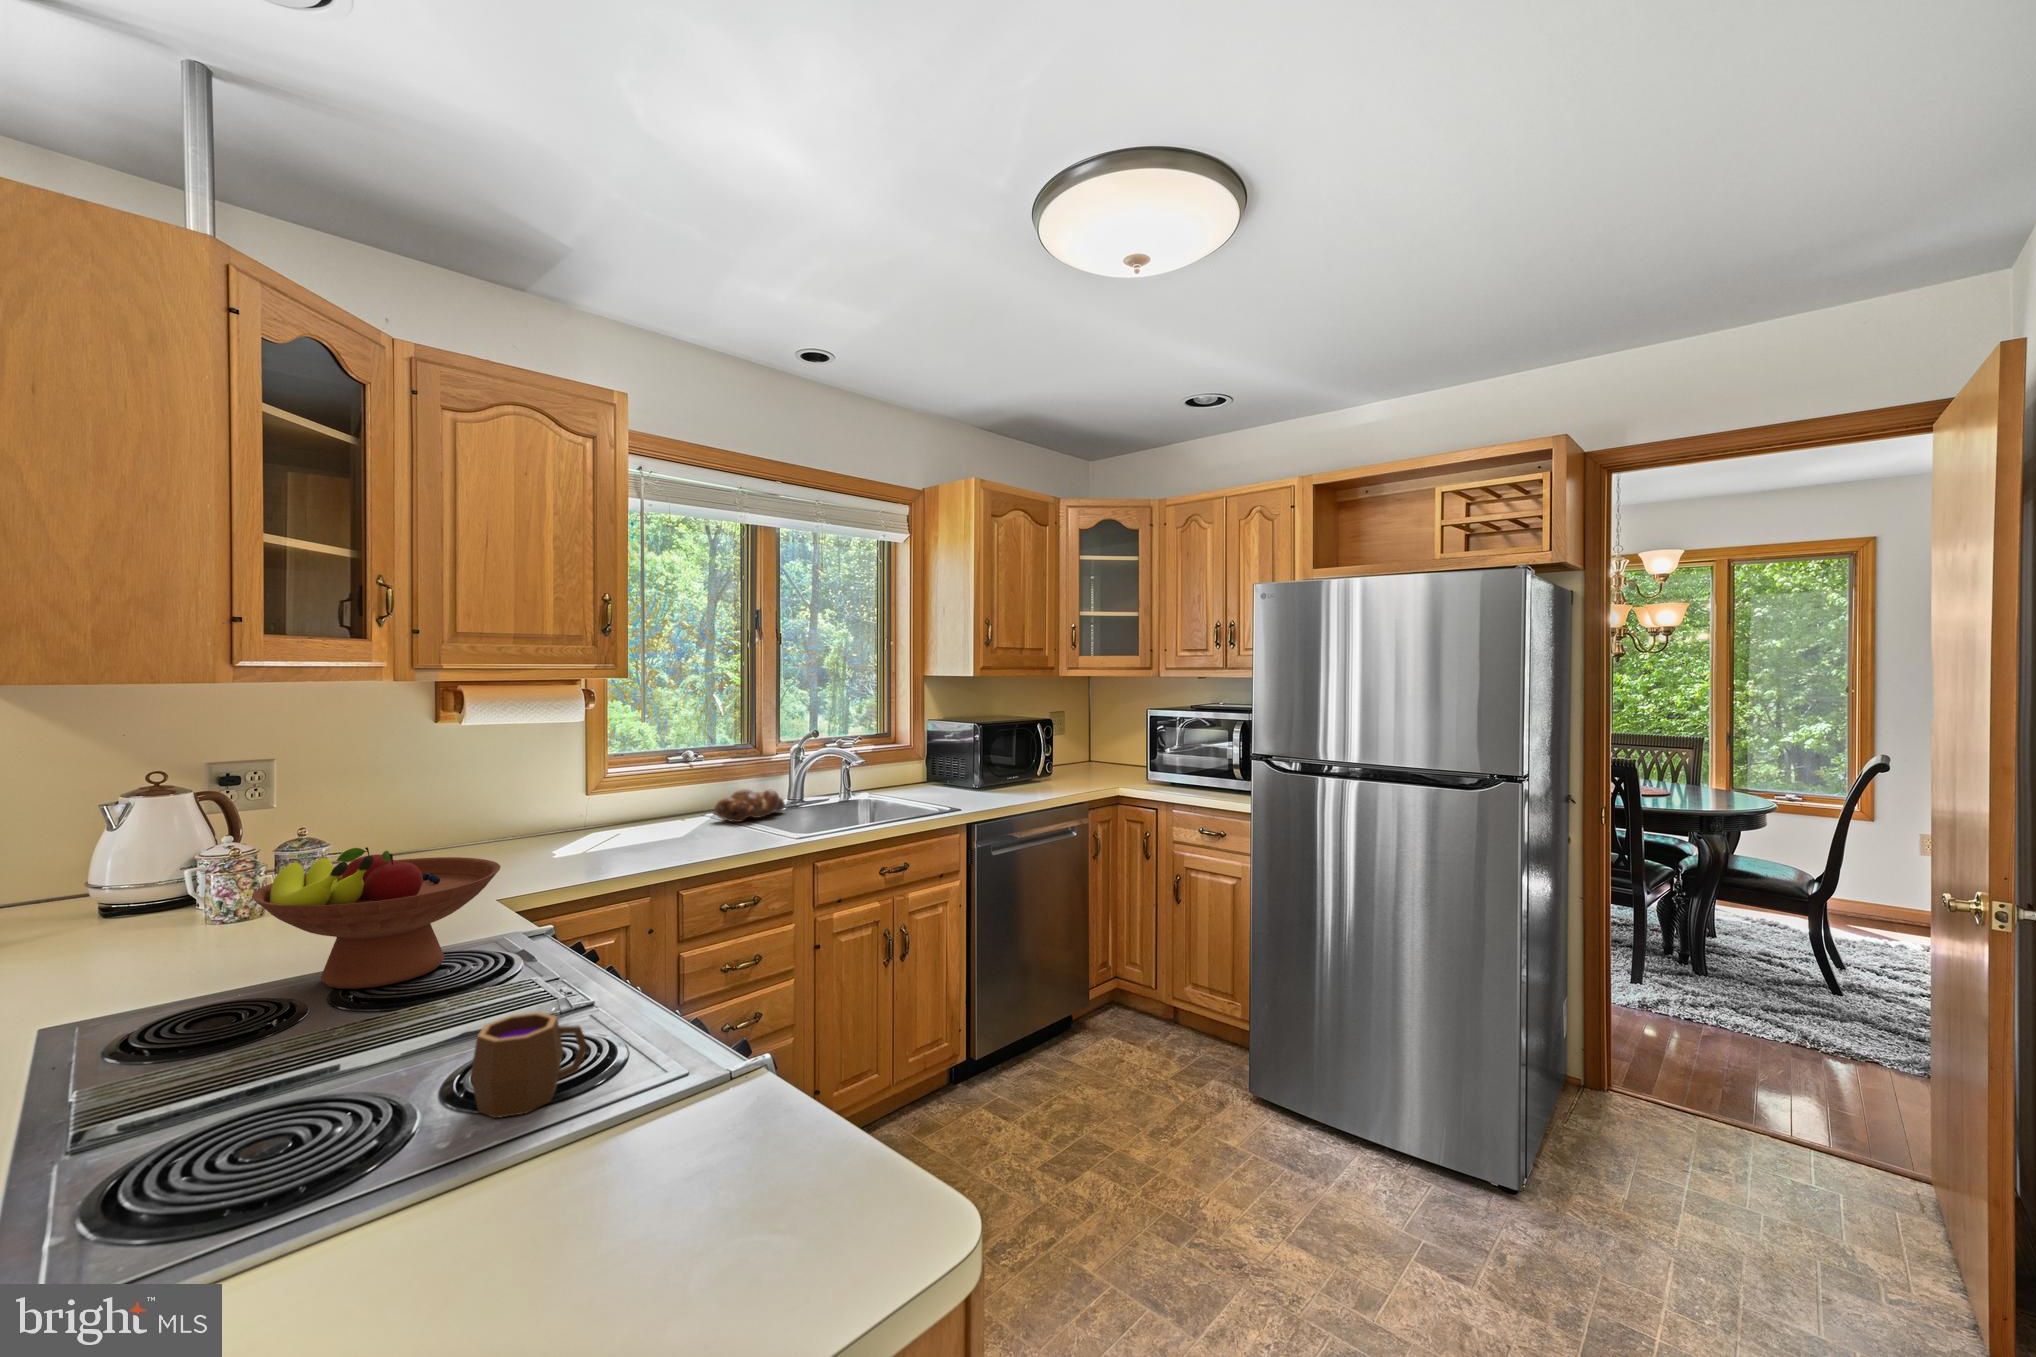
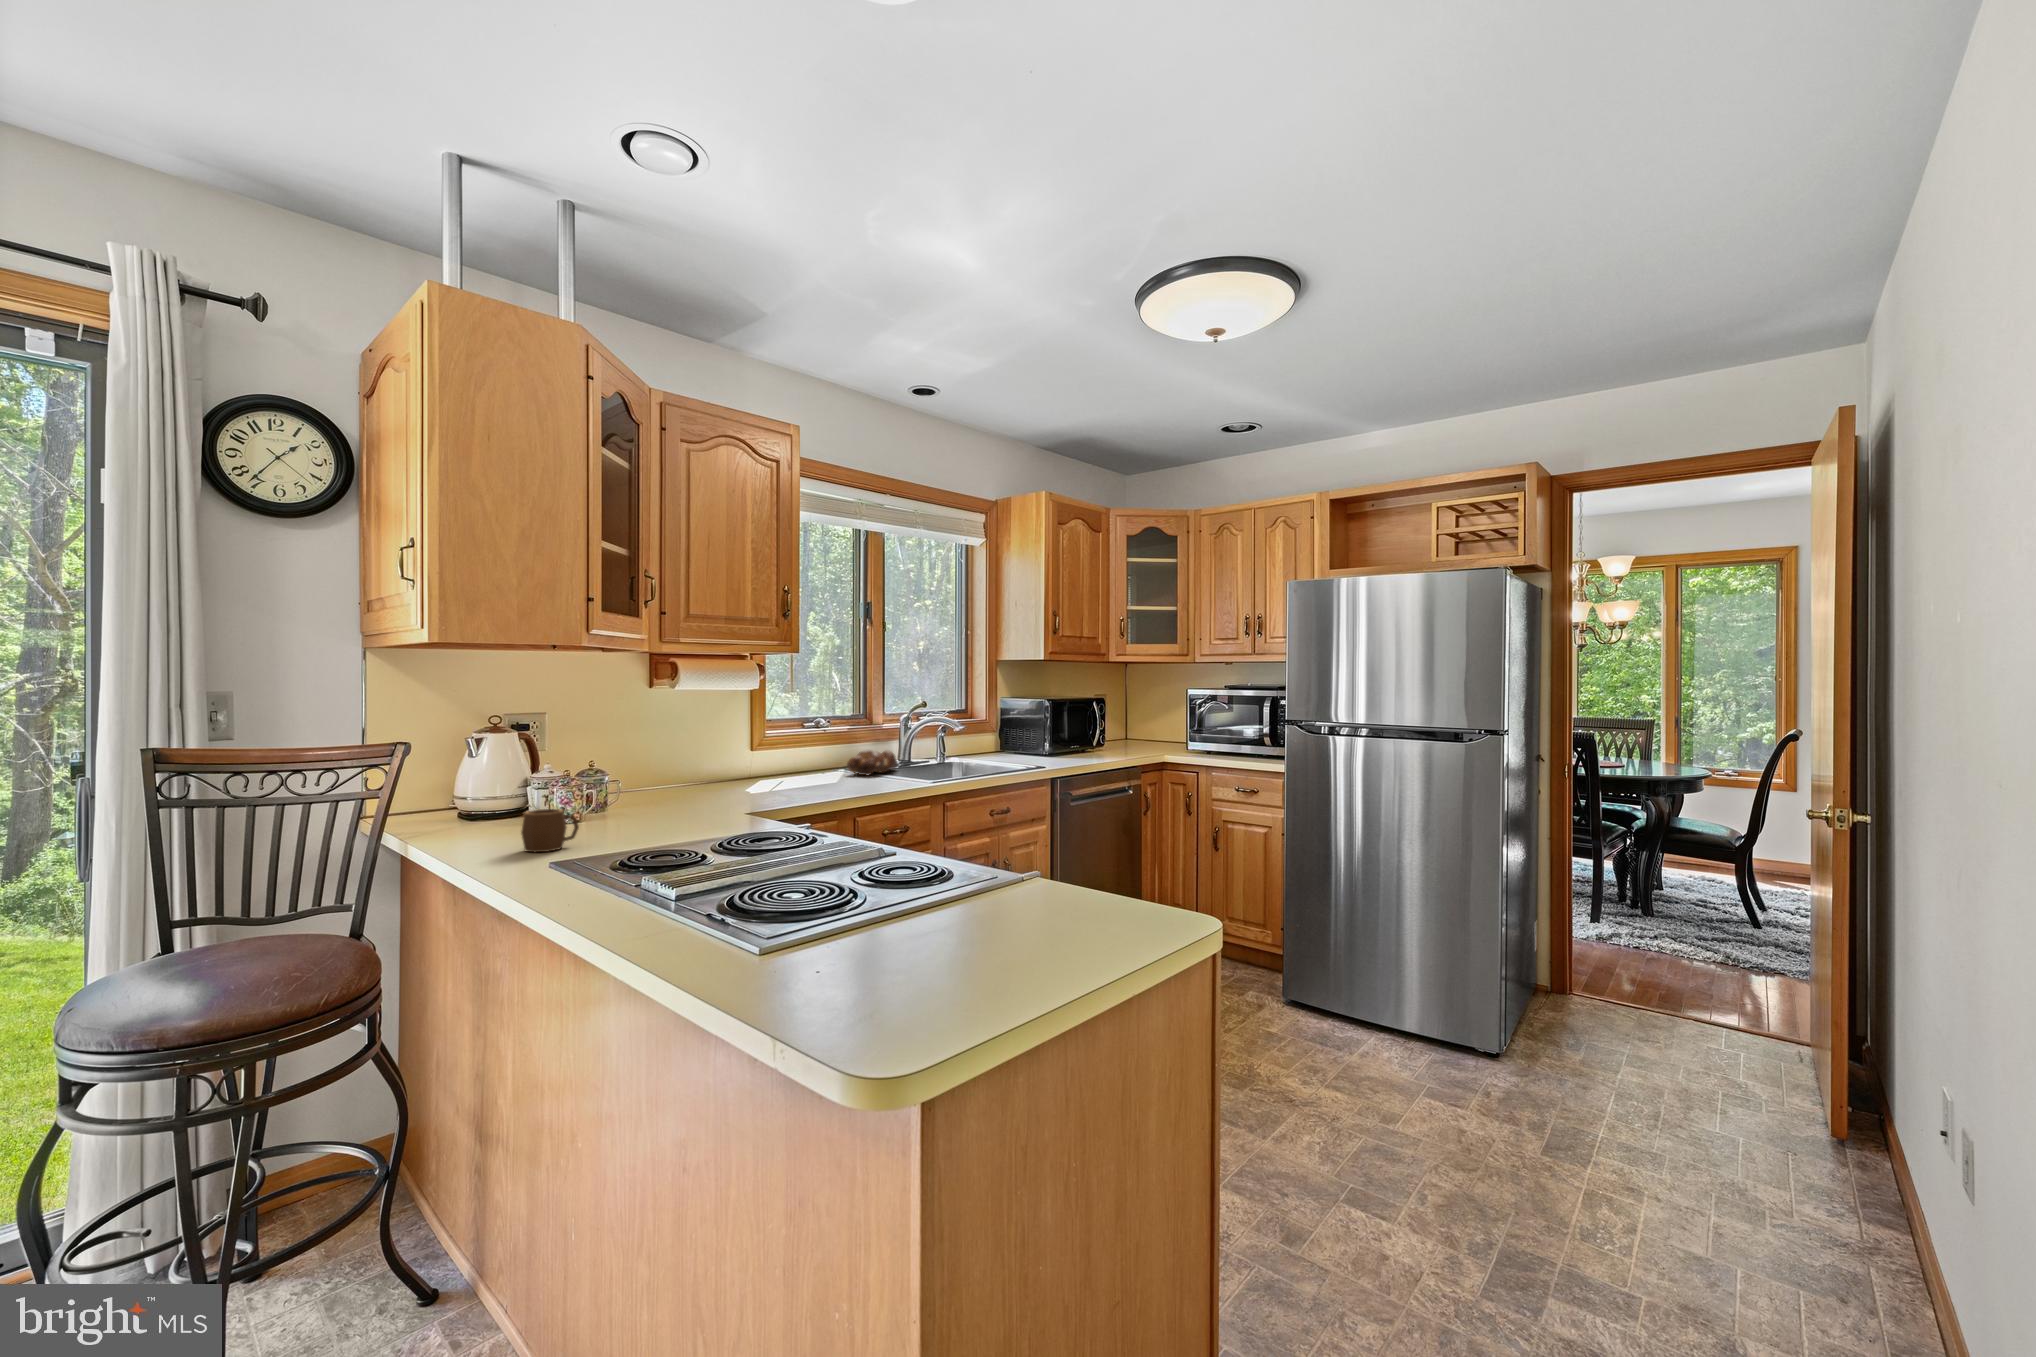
fruit bowl: present [252,847,501,989] -> none [652,759,798,853]
mug: present [470,1012,588,1118] -> present [521,809,579,852]

